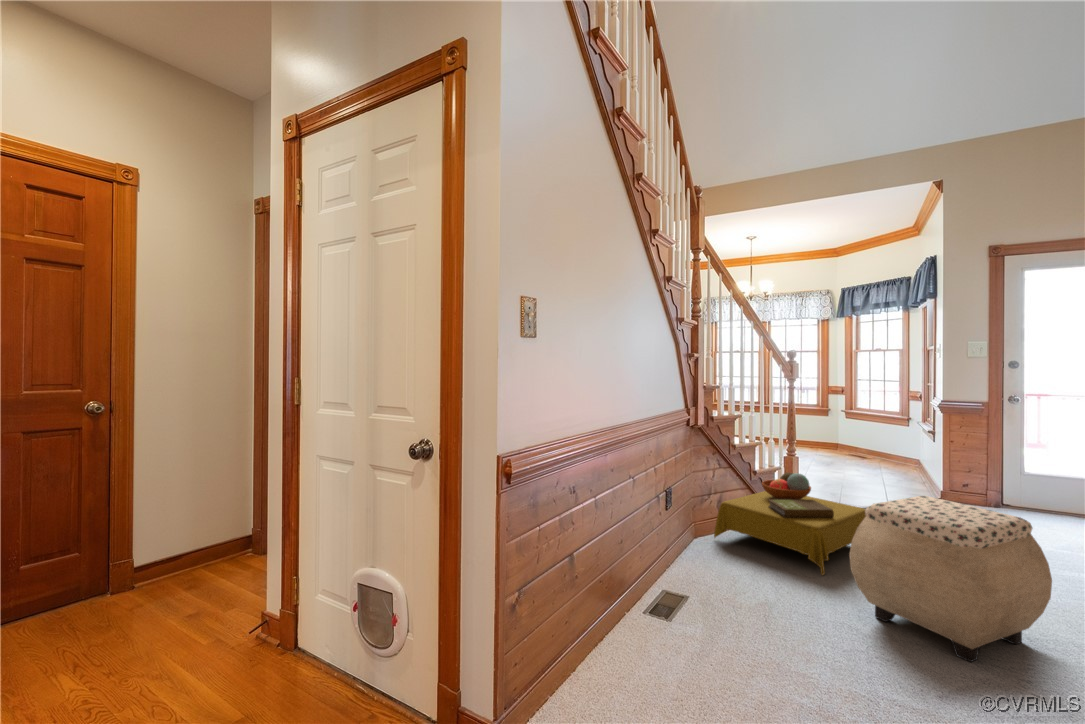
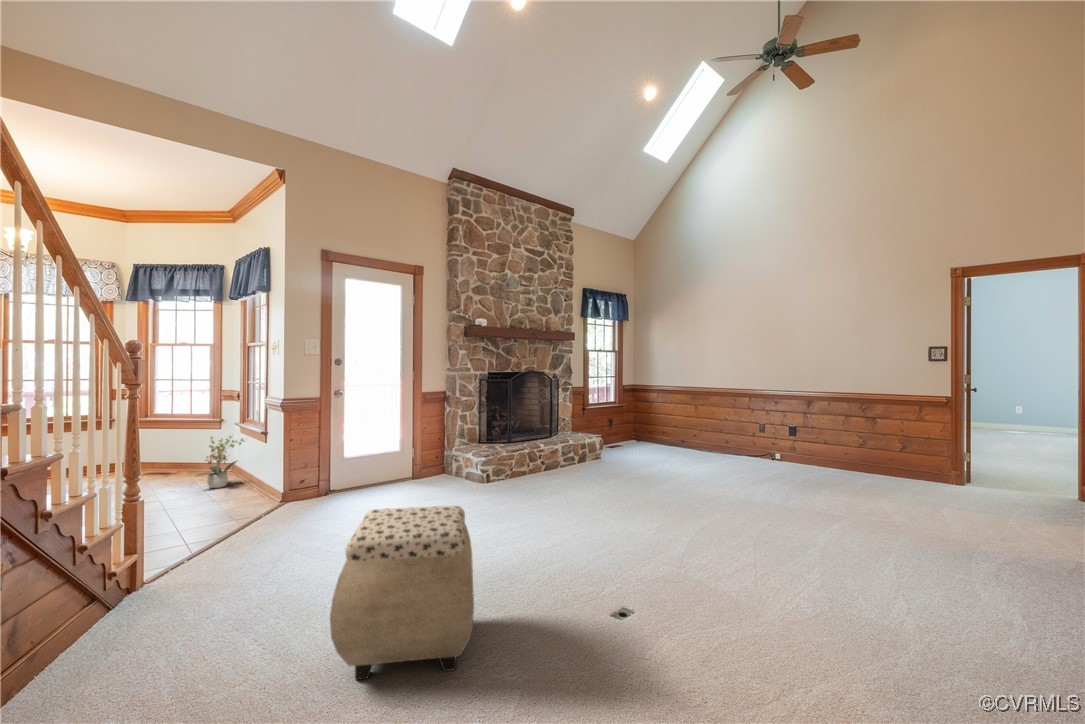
potted plant: none [872,430,922,477] -> present [196,436,244,488]
side table: present [714,473,866,575] -> none [20,525,281,708]

